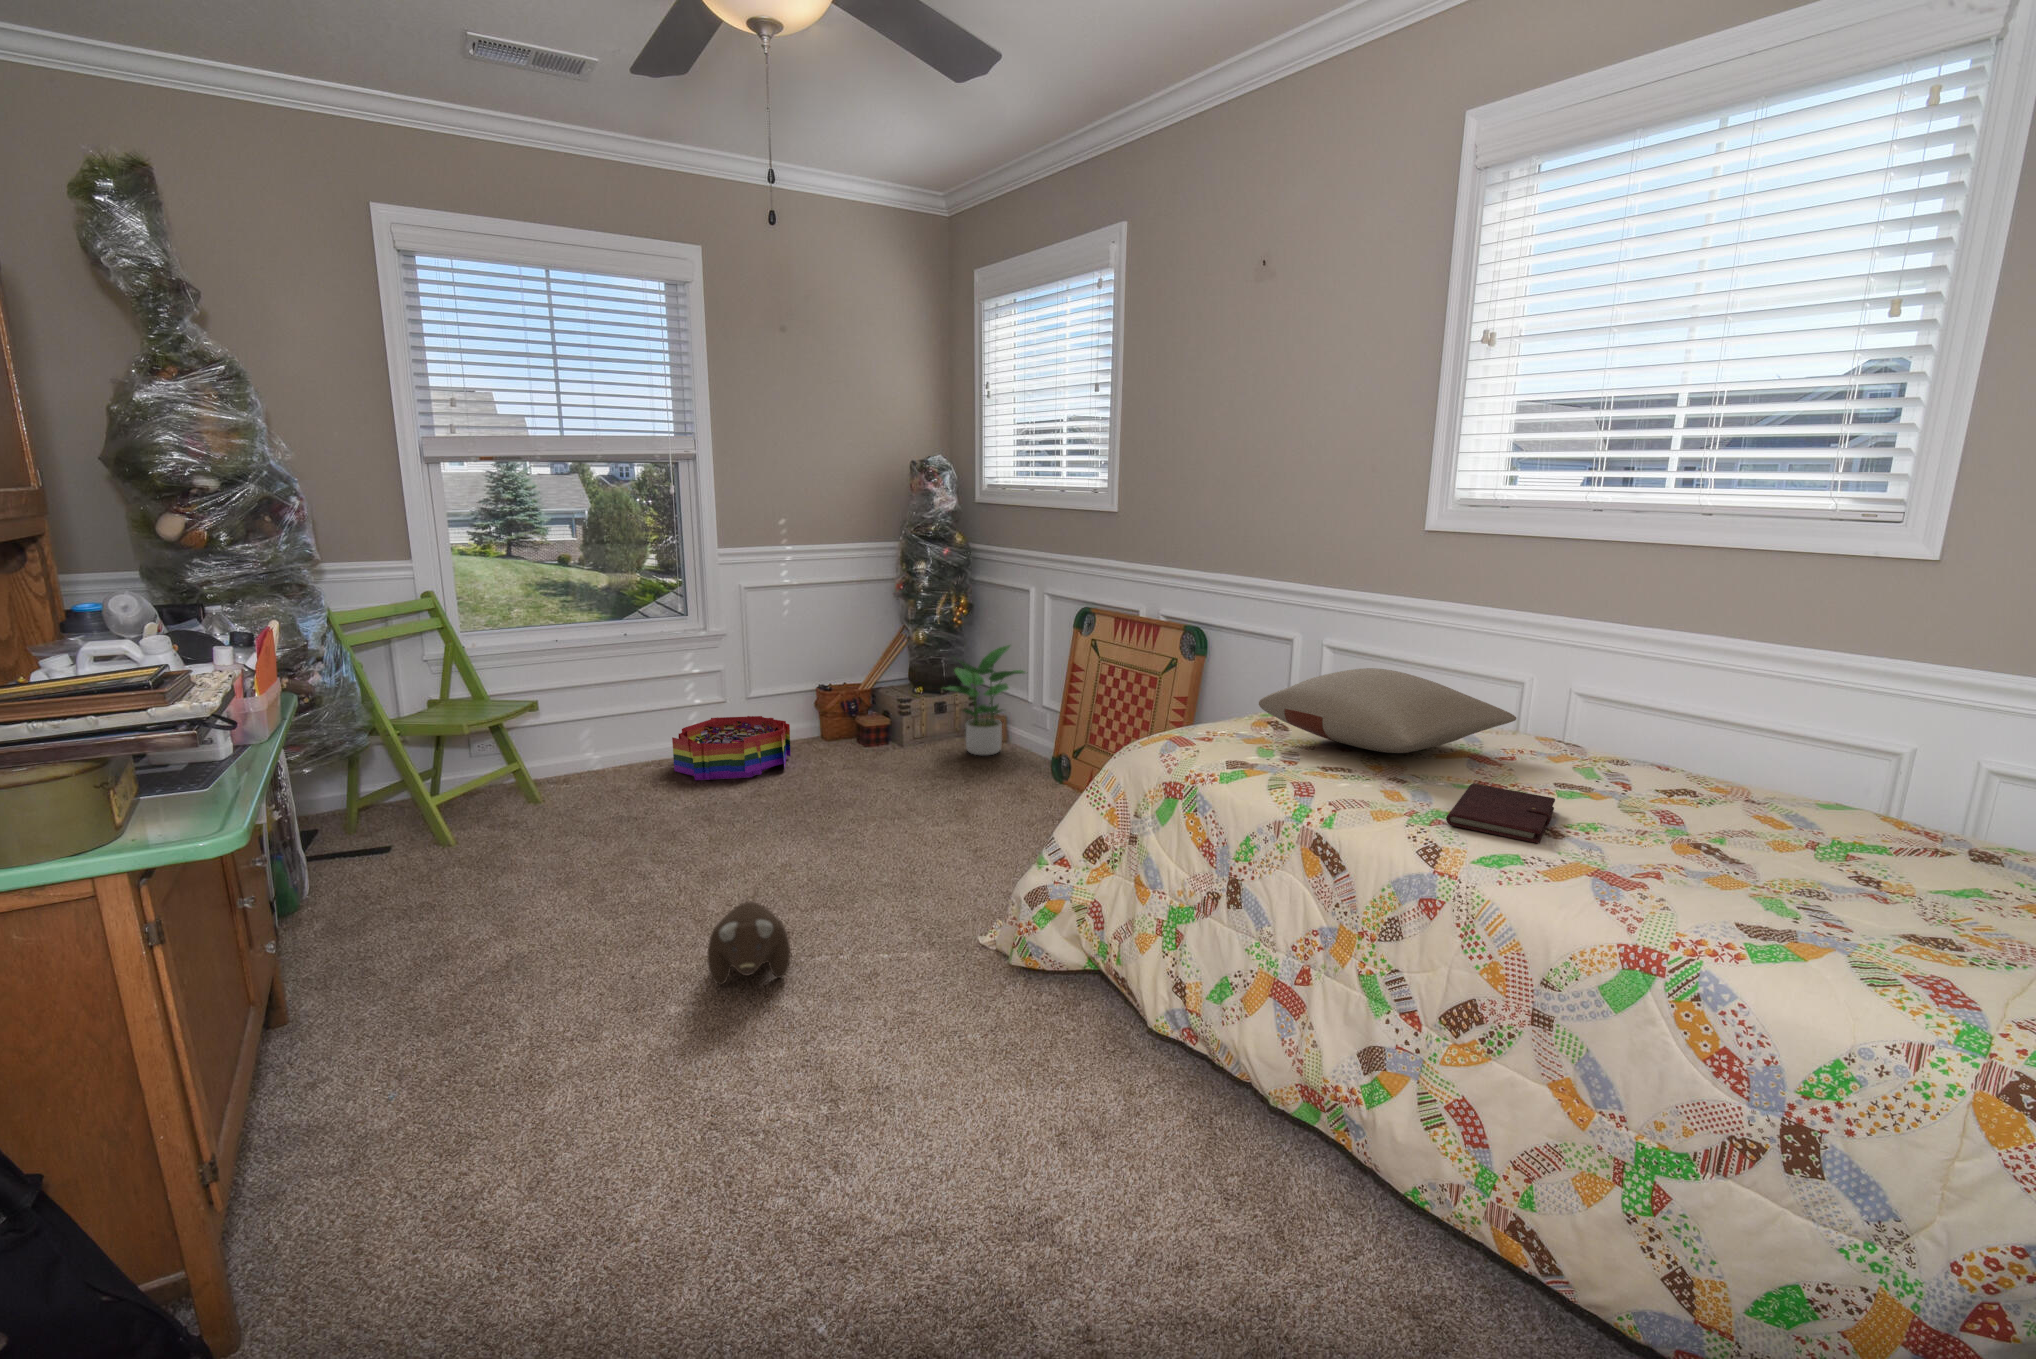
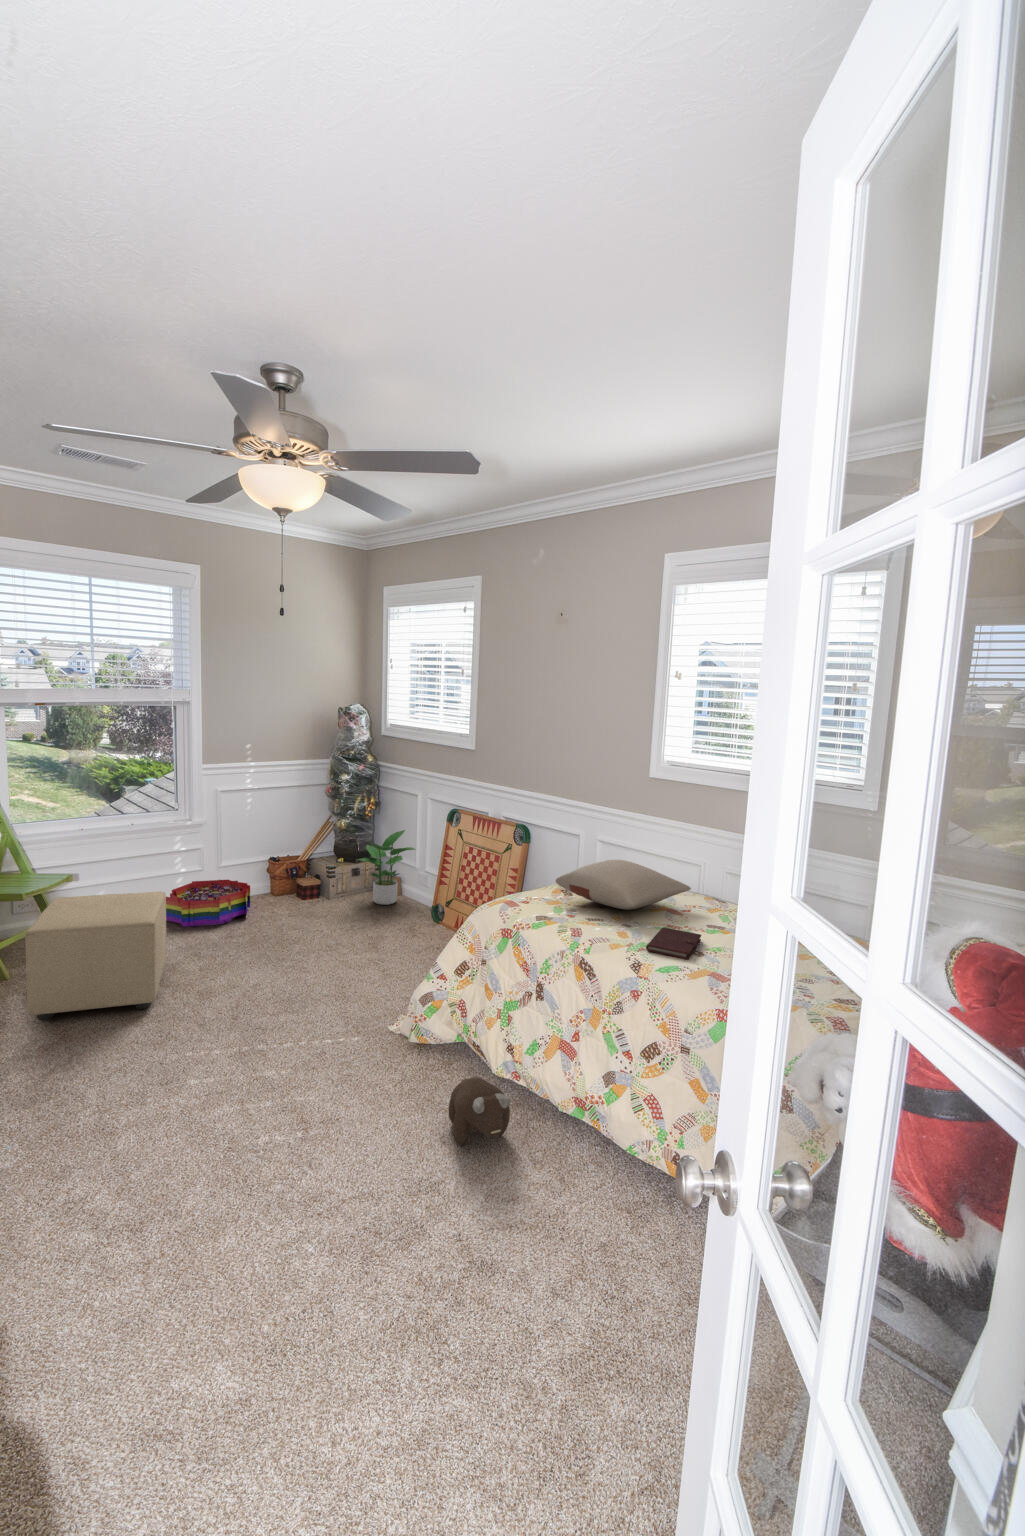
ottoman: none [448,725,662,904] -> present [25,892,166,1020]
plush toy: present [708,902,790,985] -> present [449,1077,511,1145]

